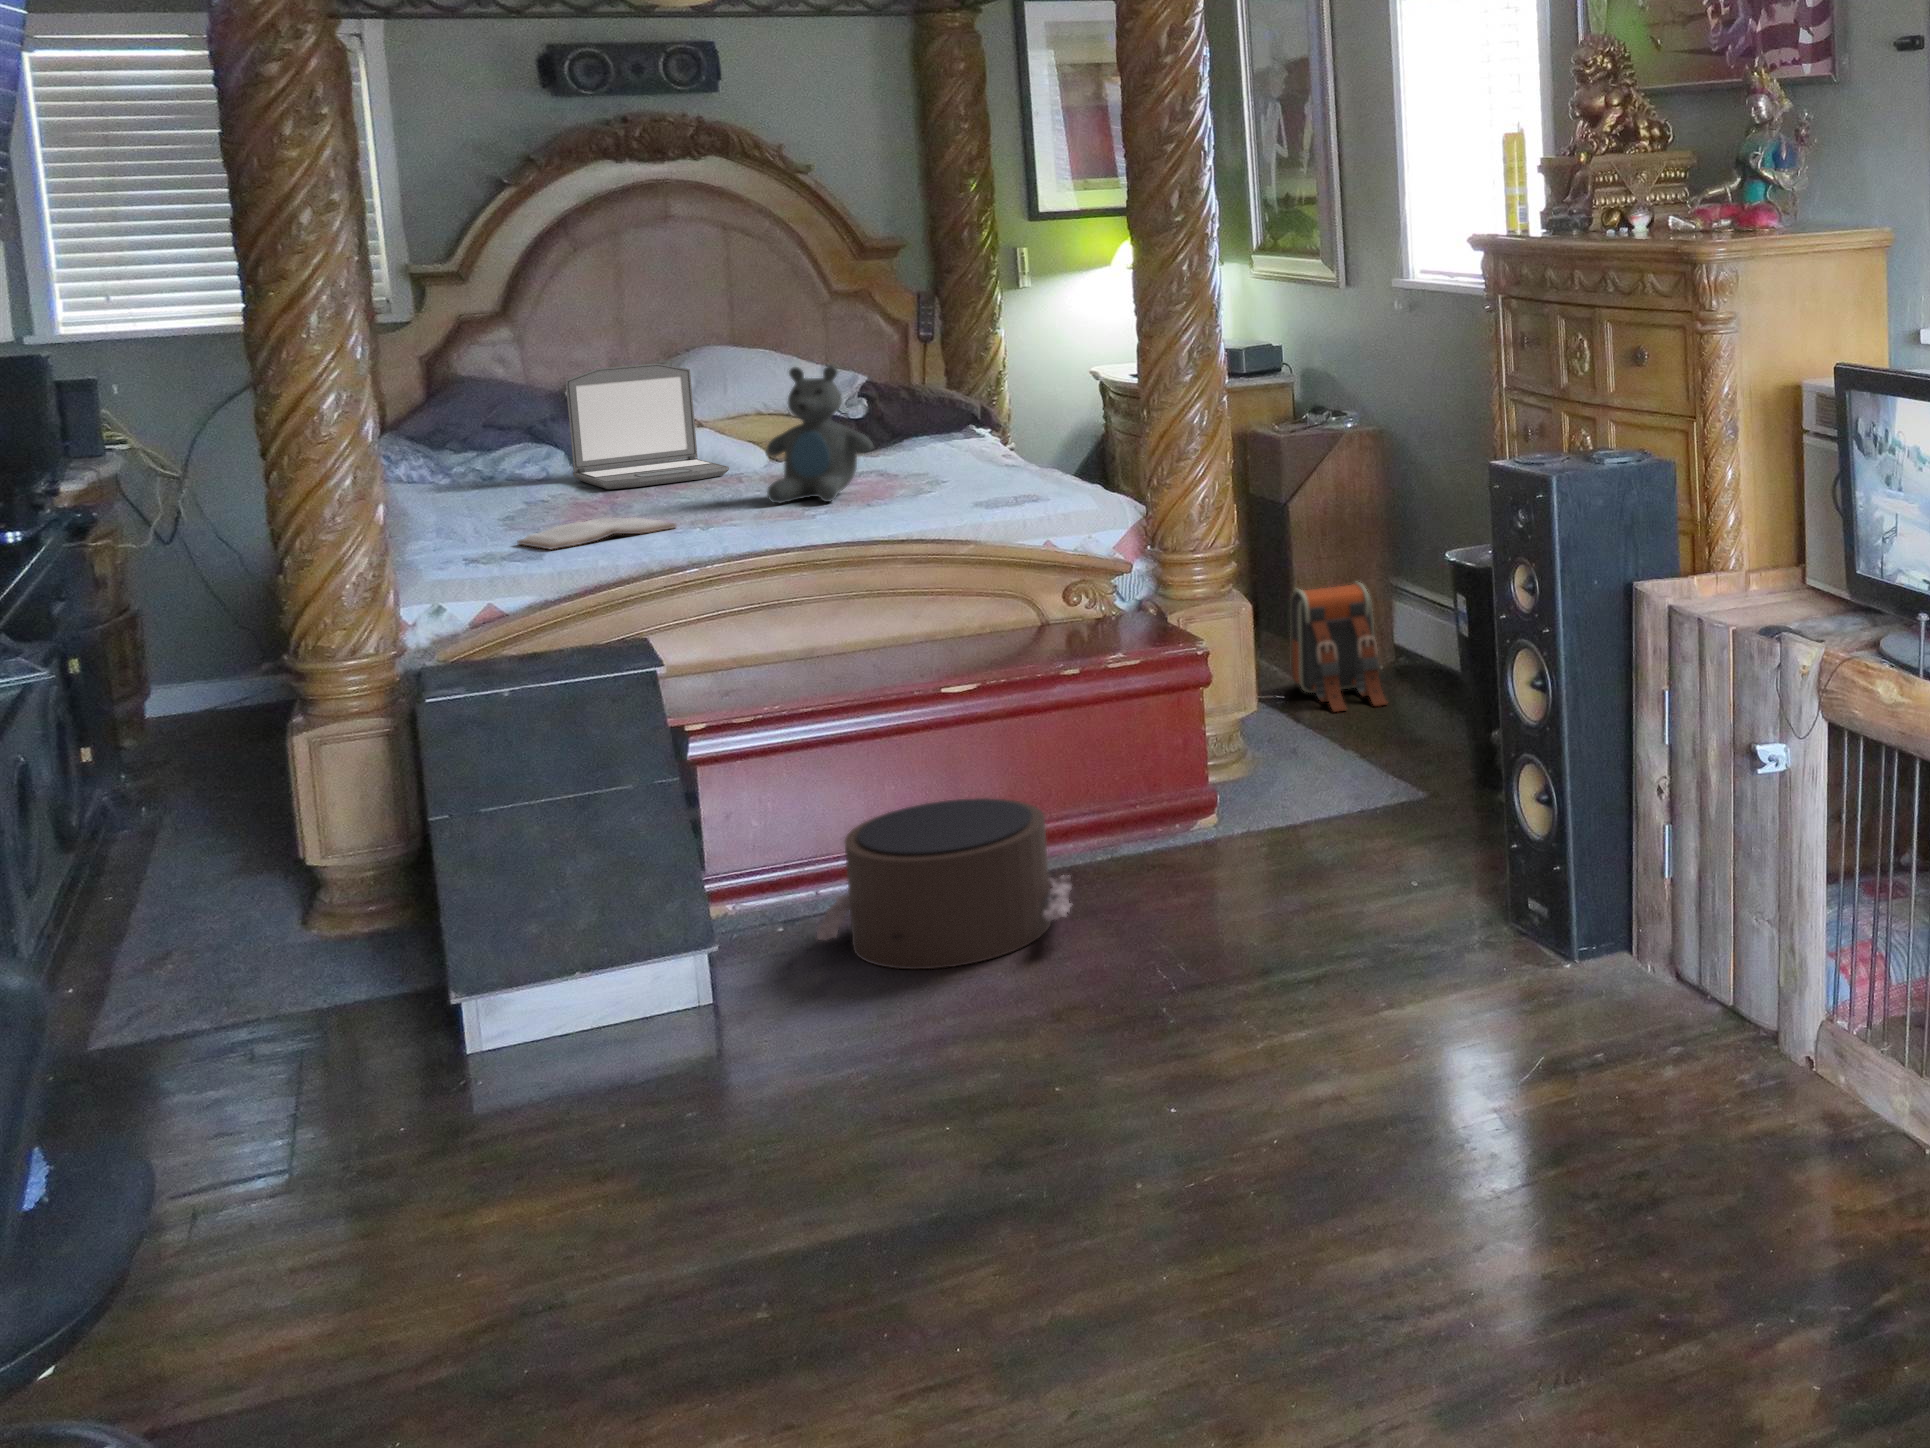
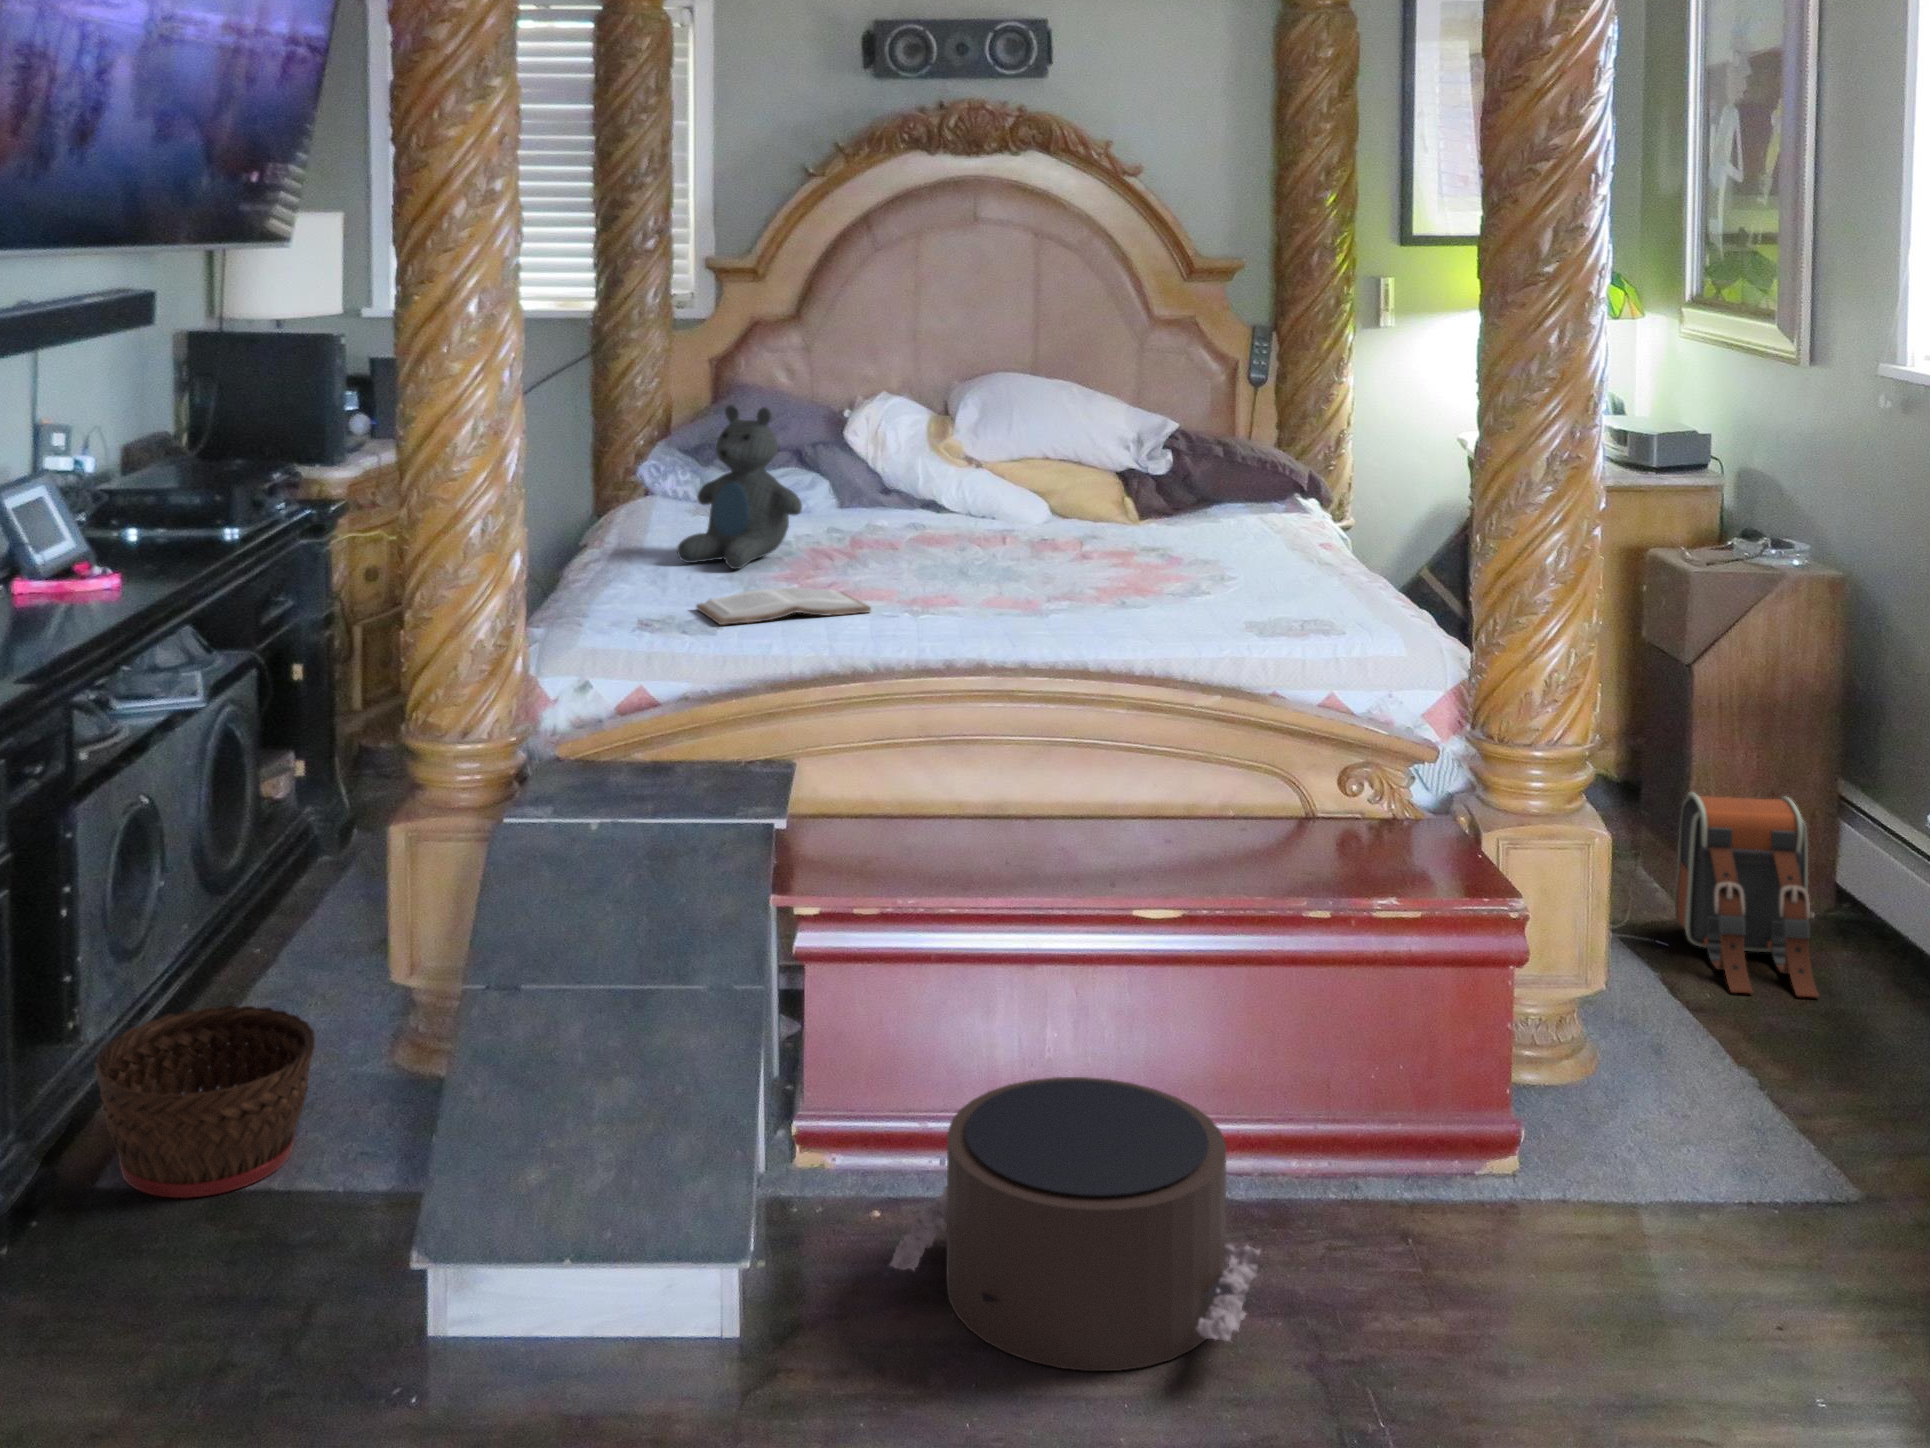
laptop: present [565,363,729,489] -> none [826,391,983,537]
teddy bear: present [766,366,873,503] -> present [677,405,802,569]
basket: none [37,911,255,1067] -> present [95,1006,315,1198]

